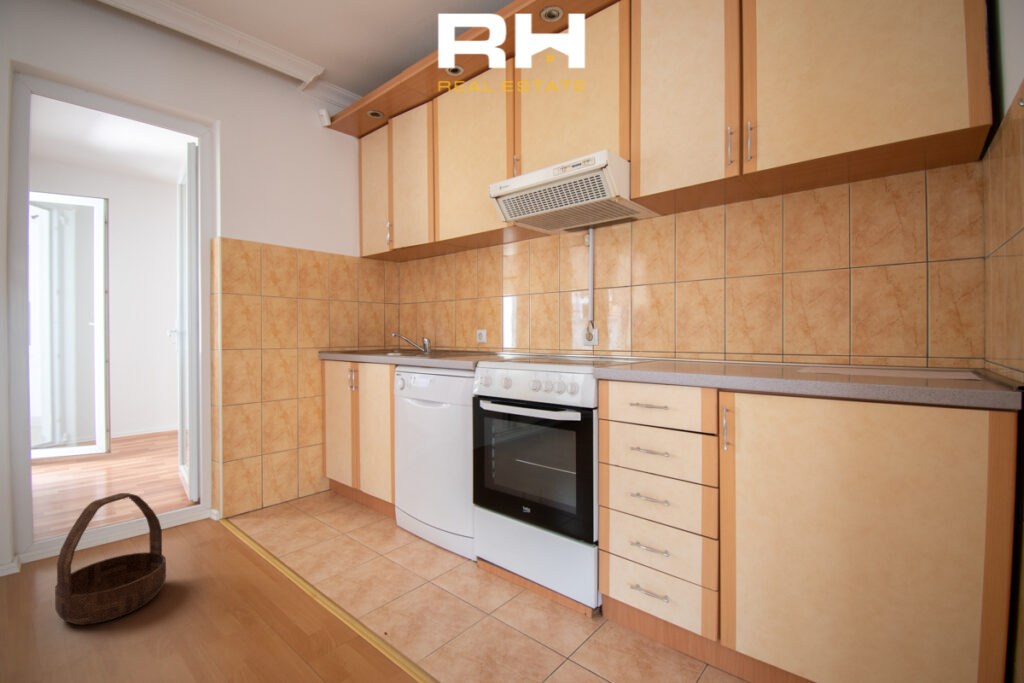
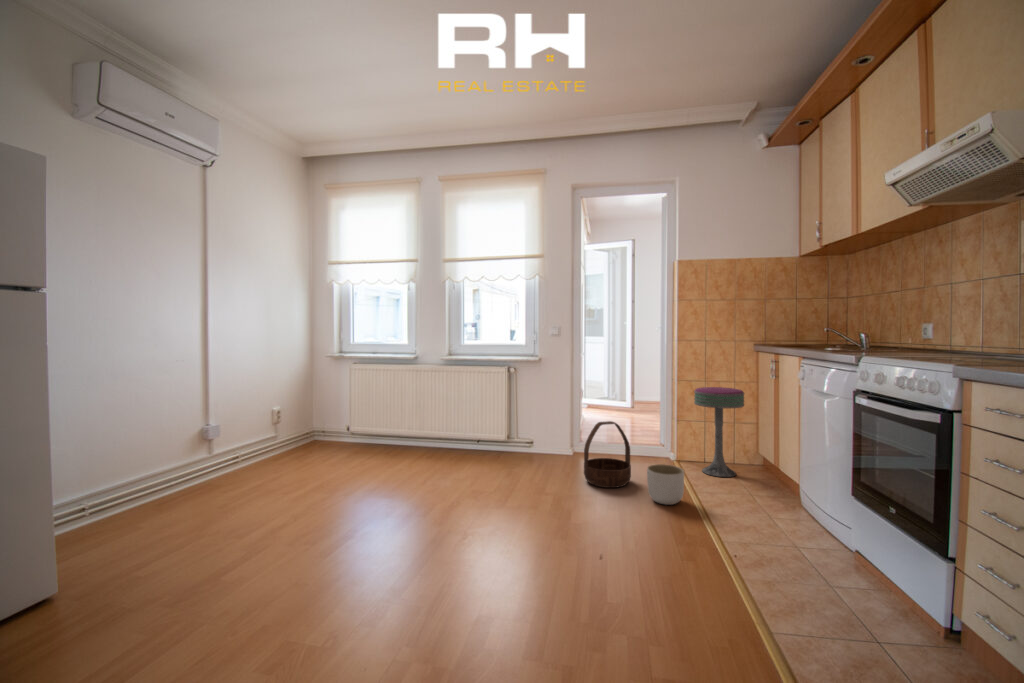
bar stool: none [253,406,319,524] -> present [694,387,744,477]
planter: none [209,534,272,603] -> present [647,464,684,505]

